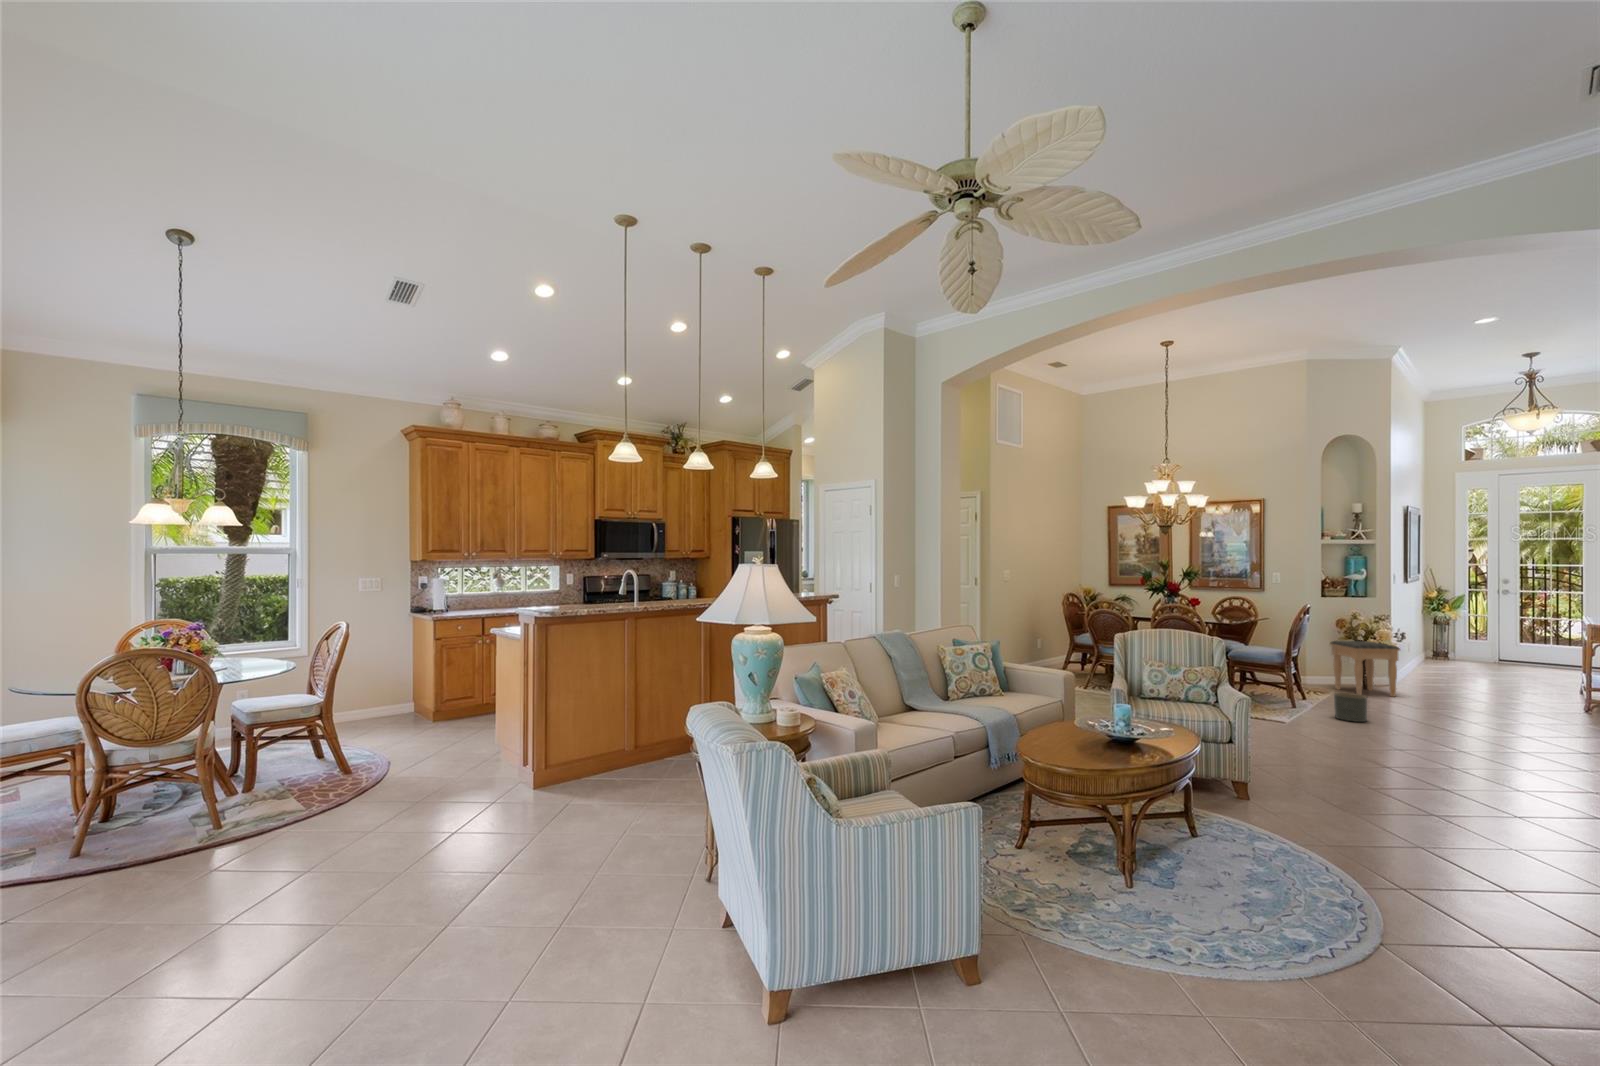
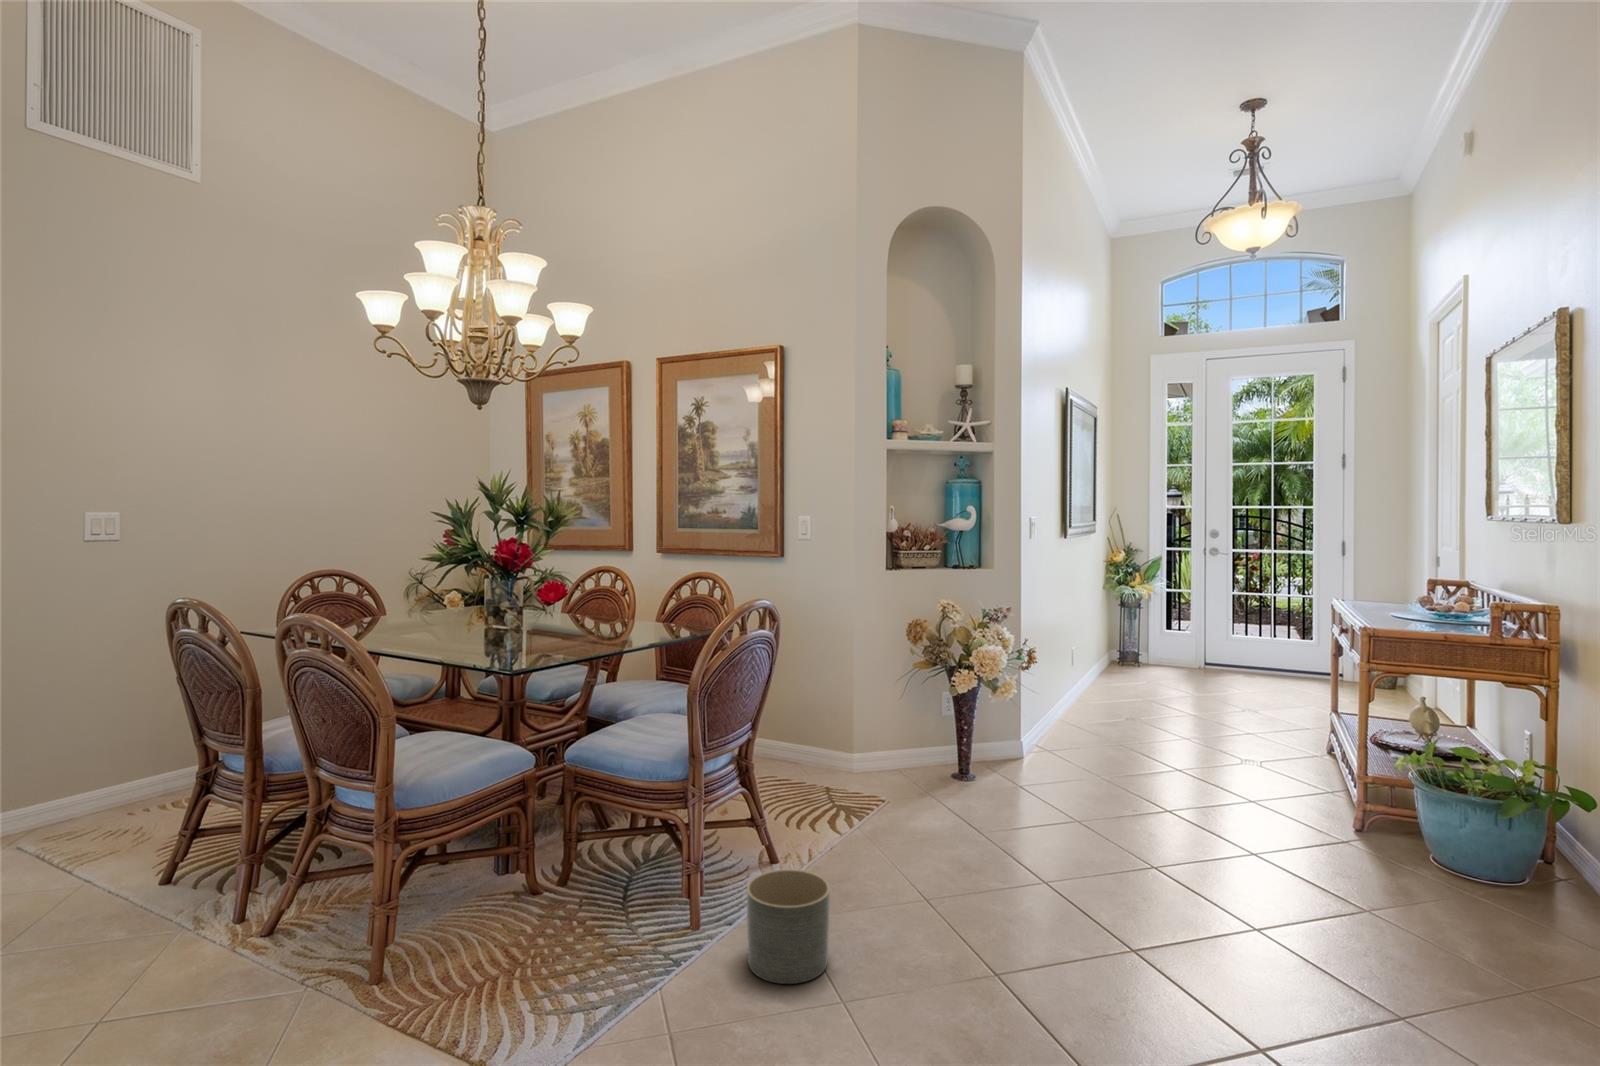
footstool: present [1330,641,1400,697] -> none [878,668,1001,810]

